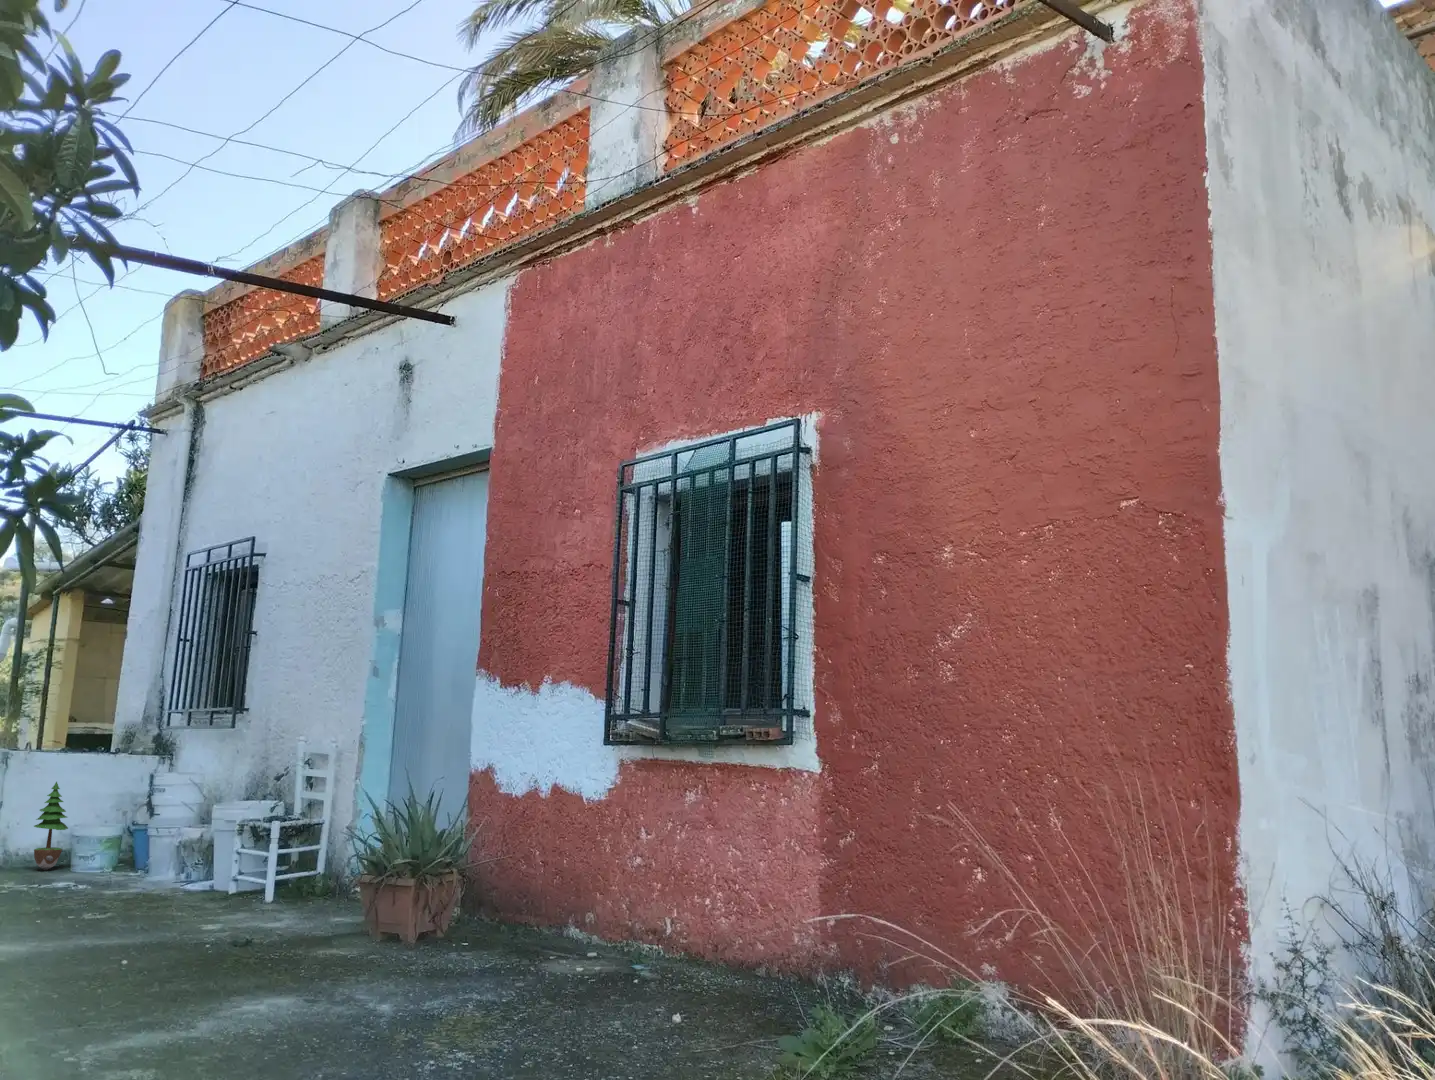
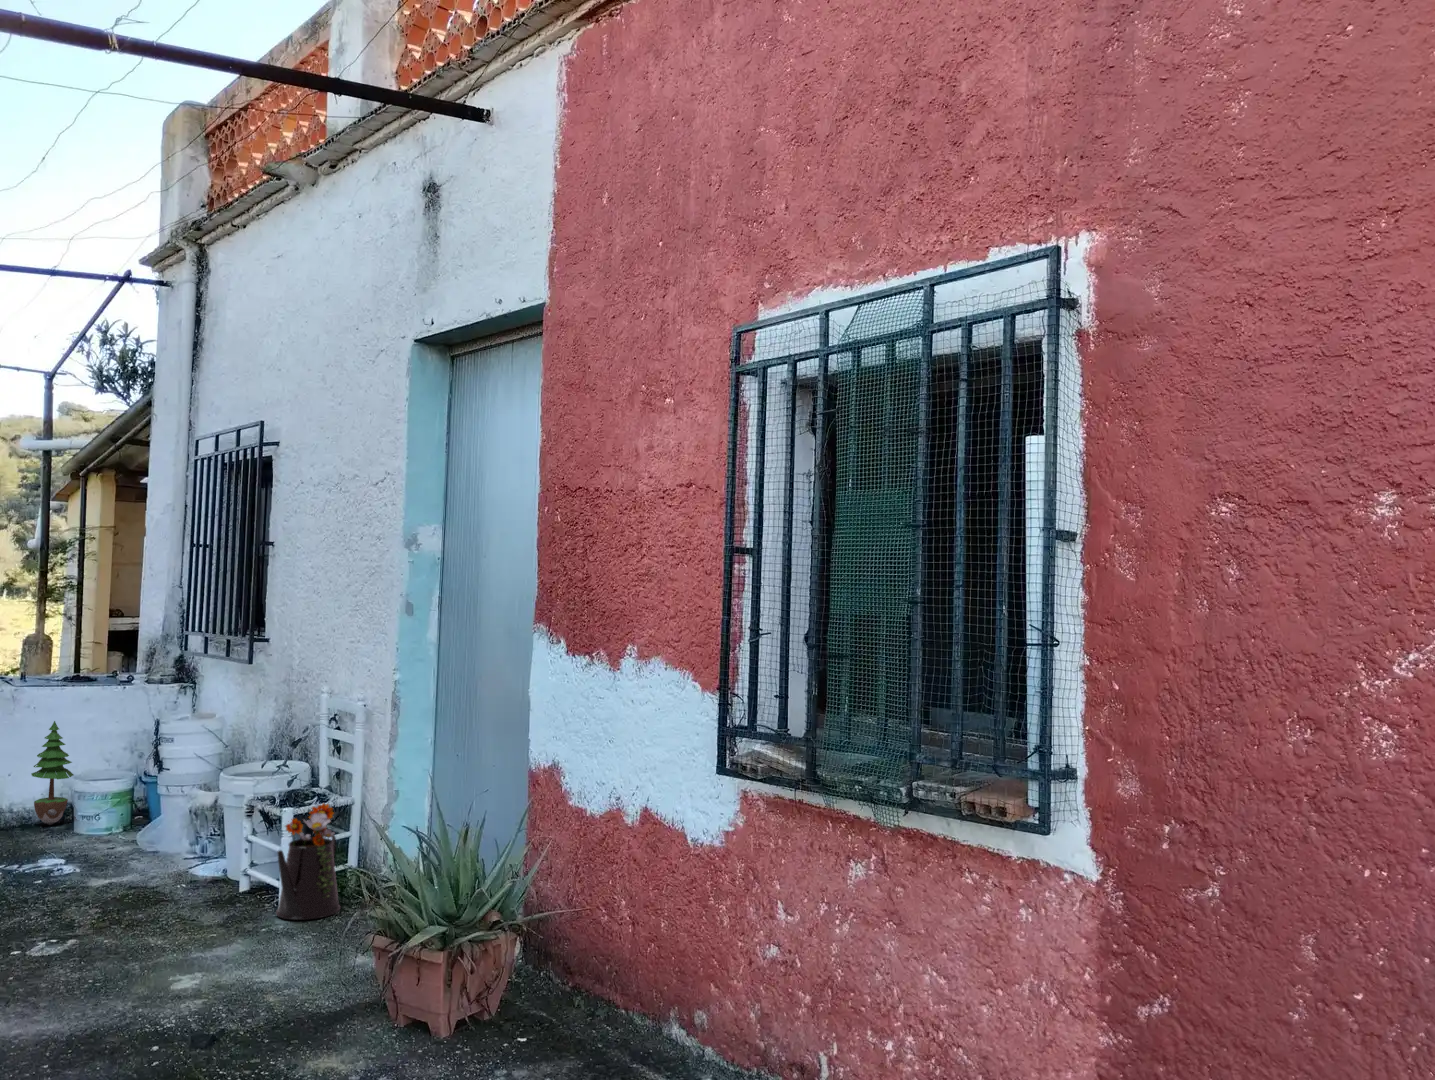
watering can: none [264,820,314,905] -> present [276,803,340,920]

